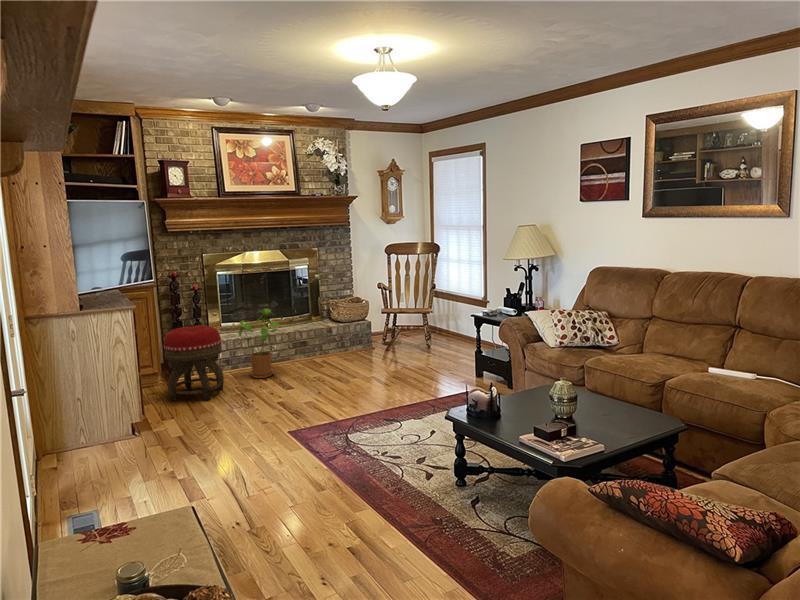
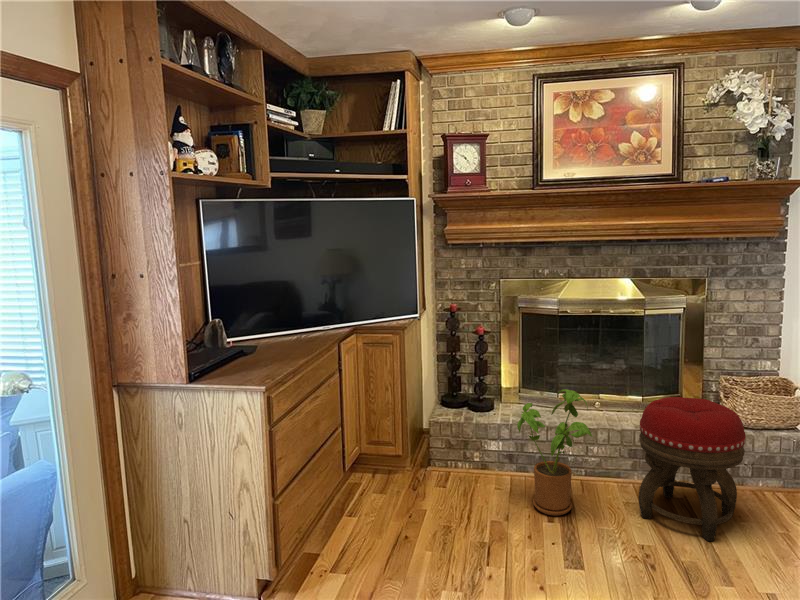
footstool: present [163,325,224,401] -> present [639,397,746,541]

